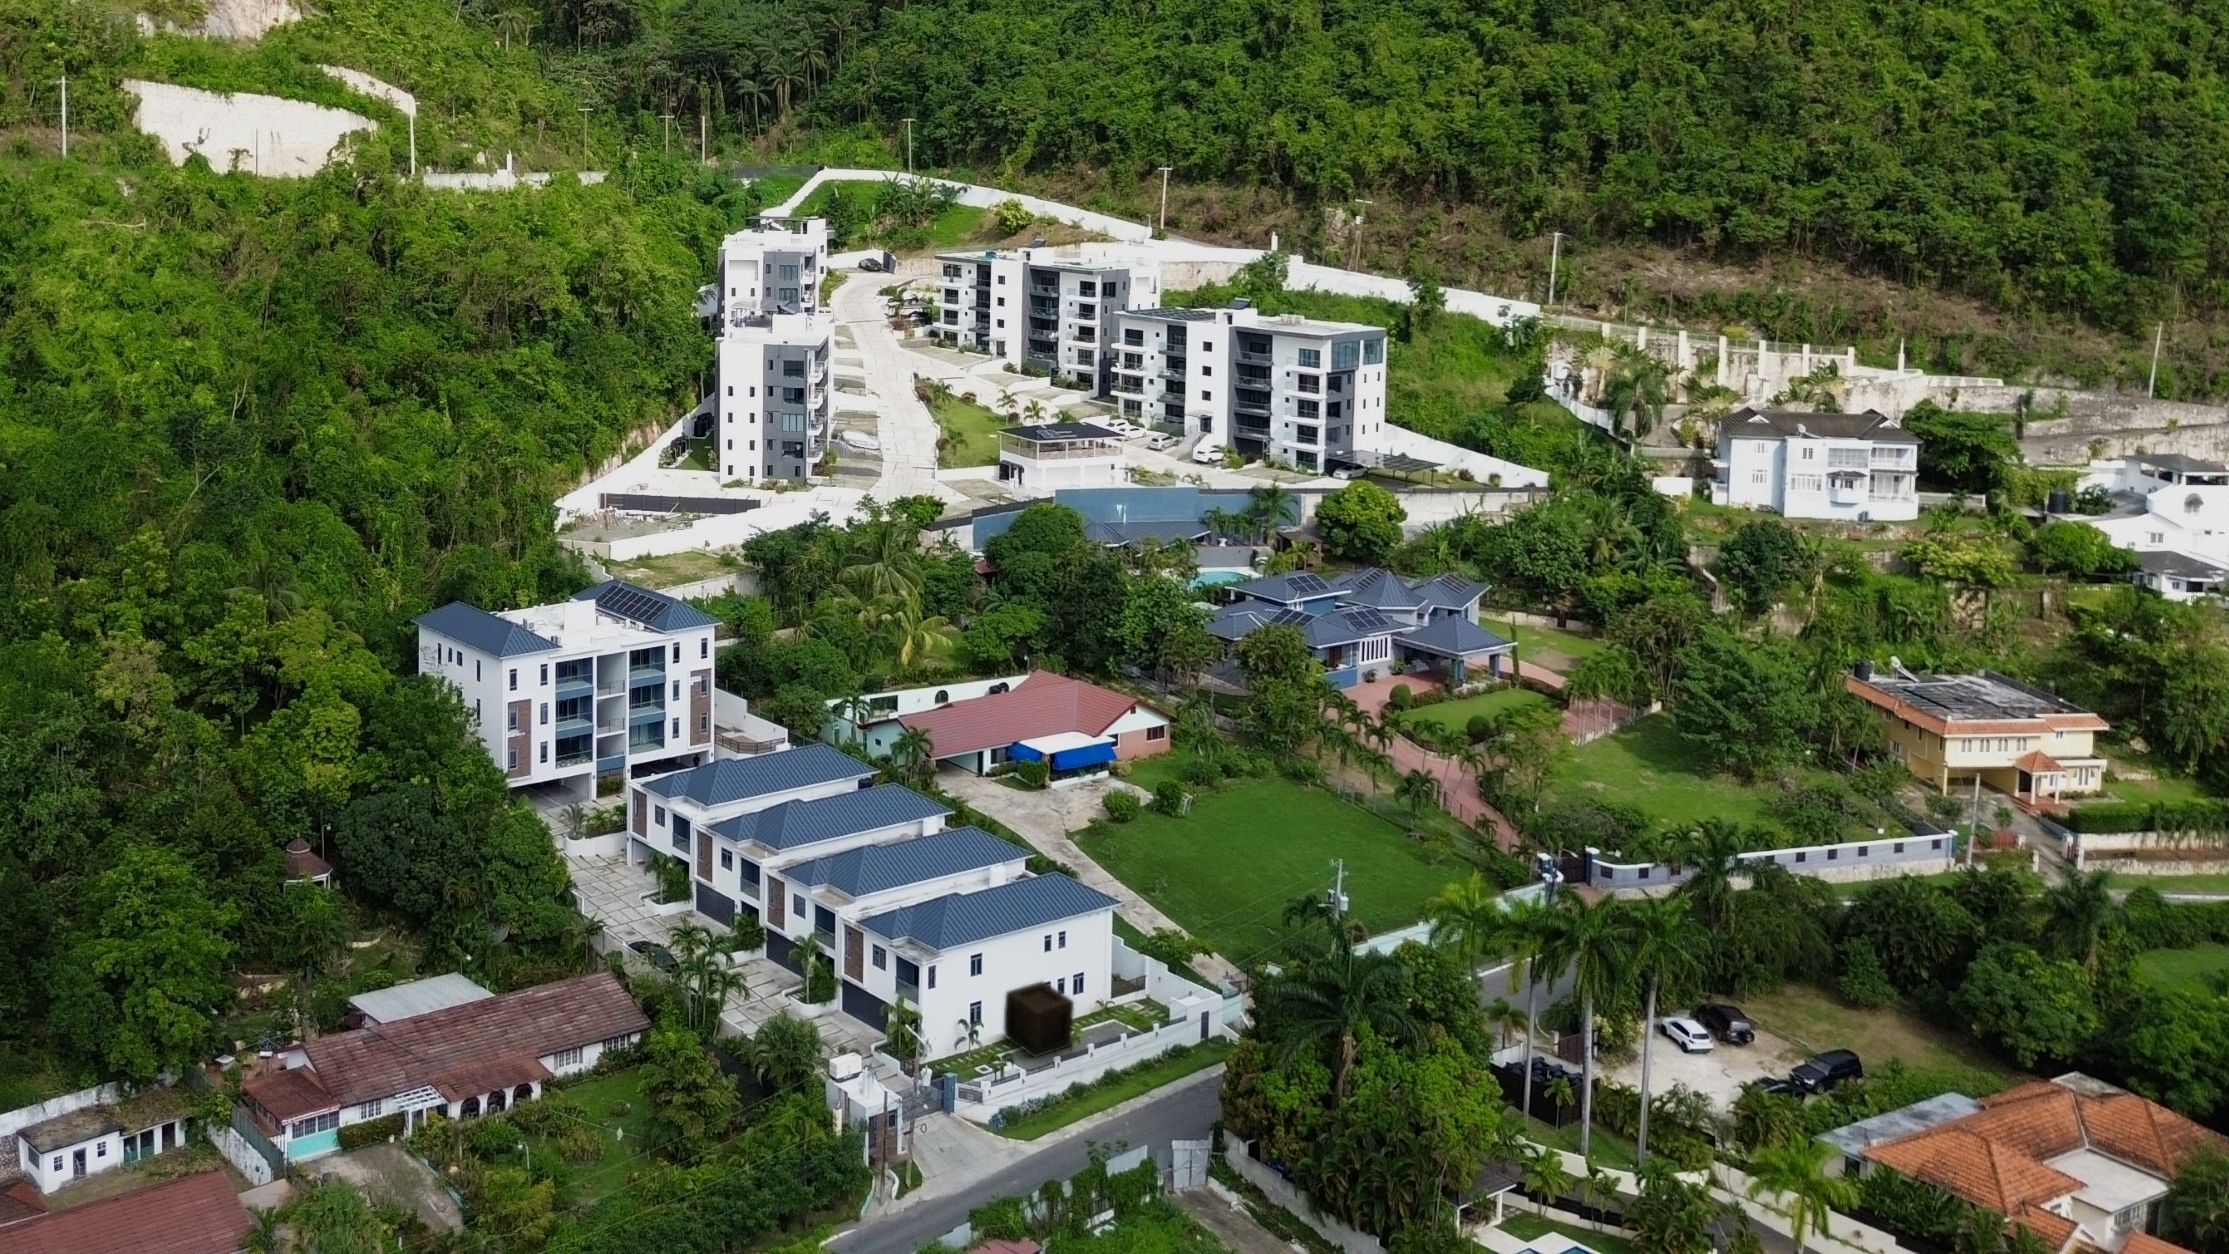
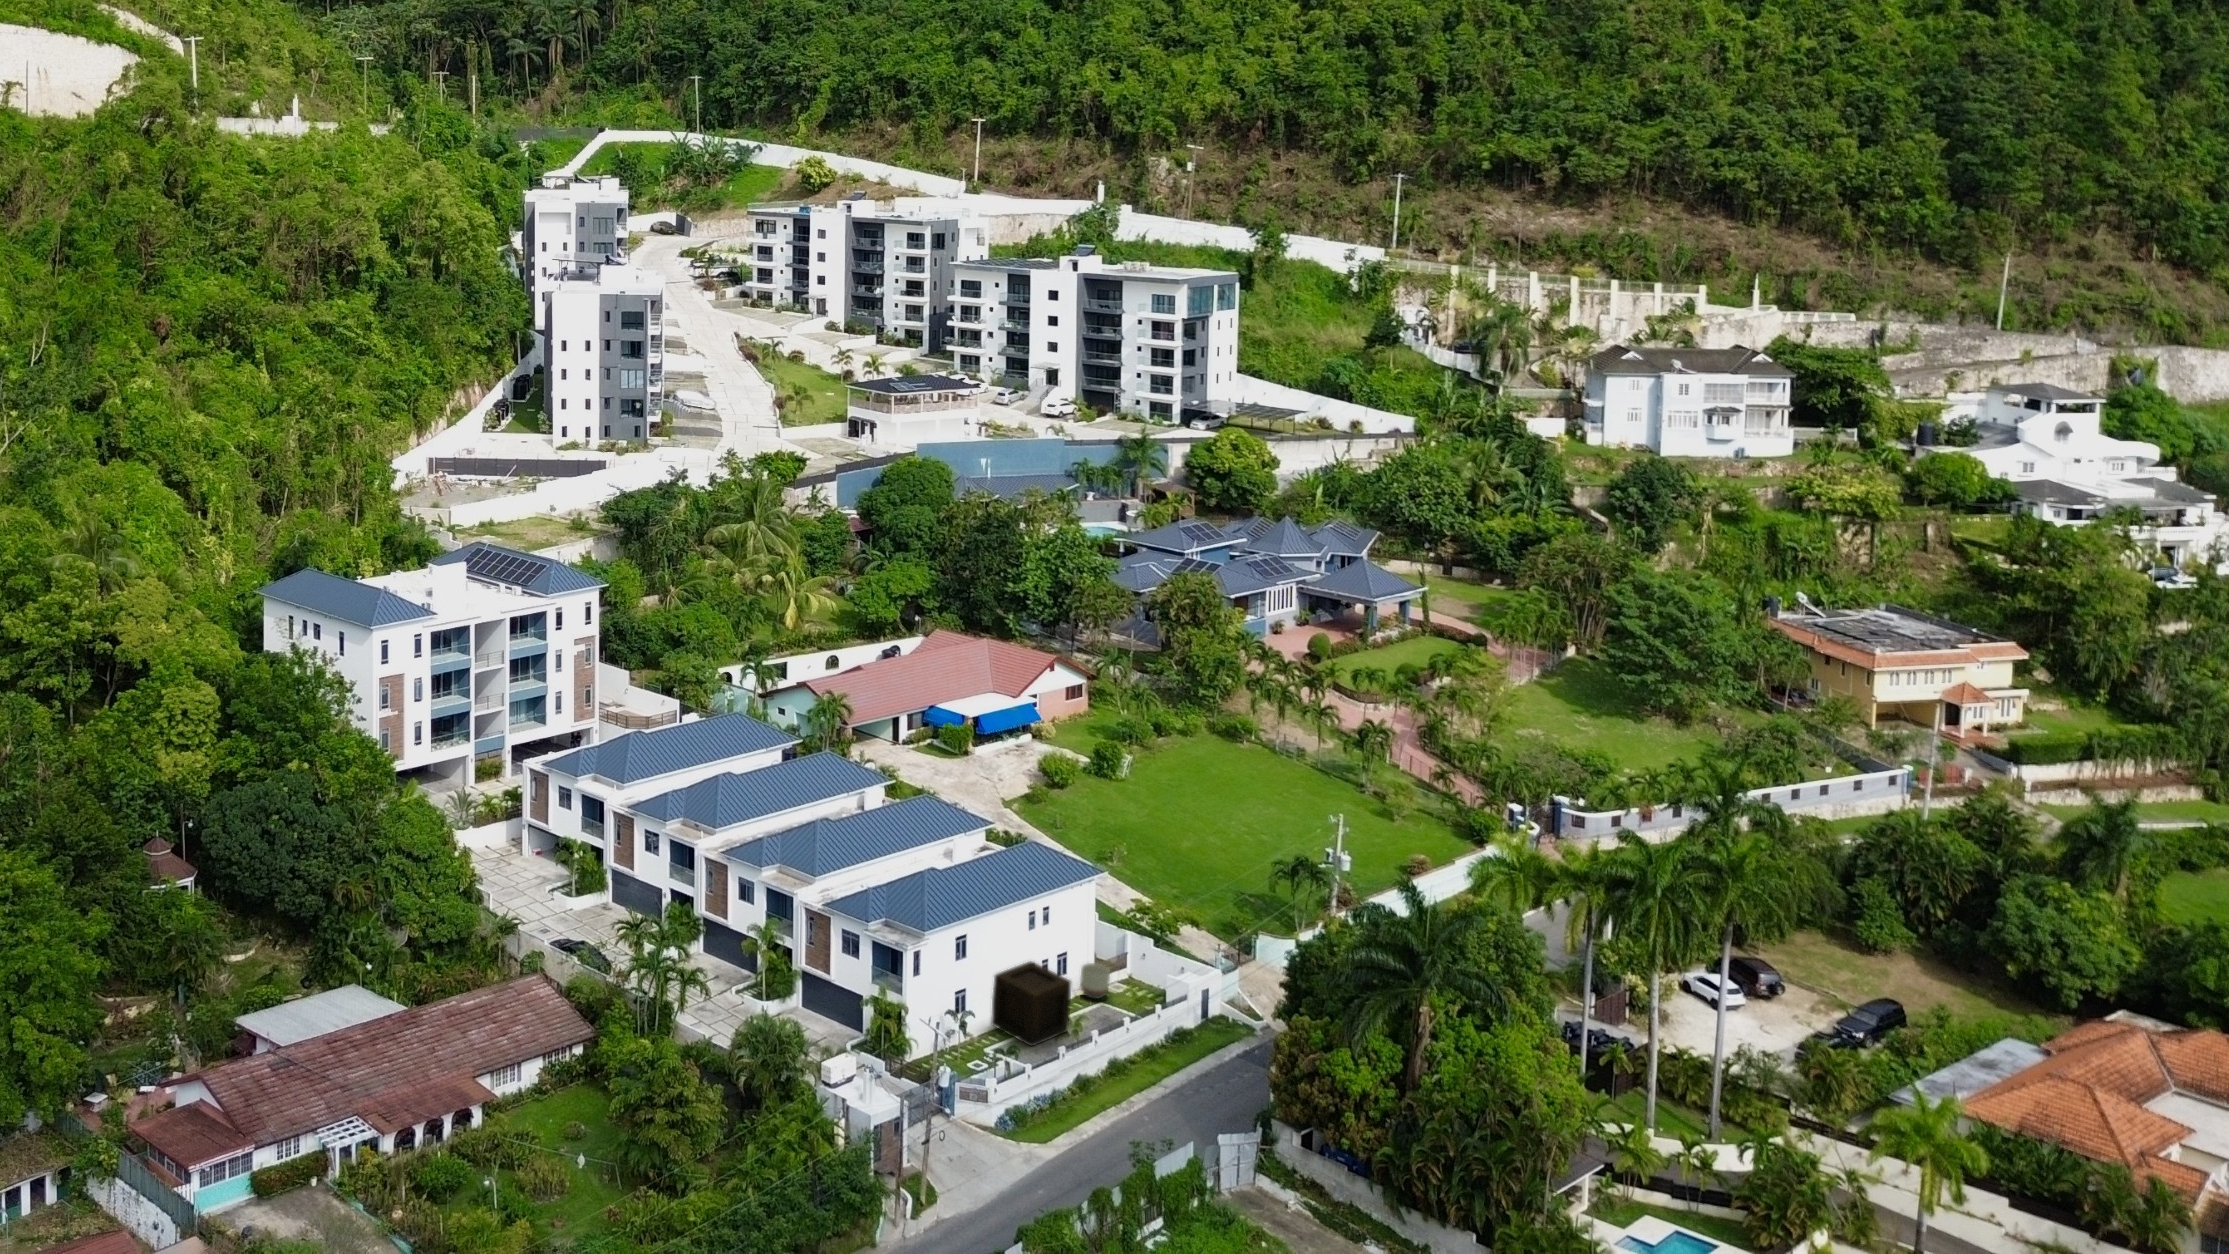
planter: none [1092,985,1118,1017] -> present [1080,963,1110,999]

